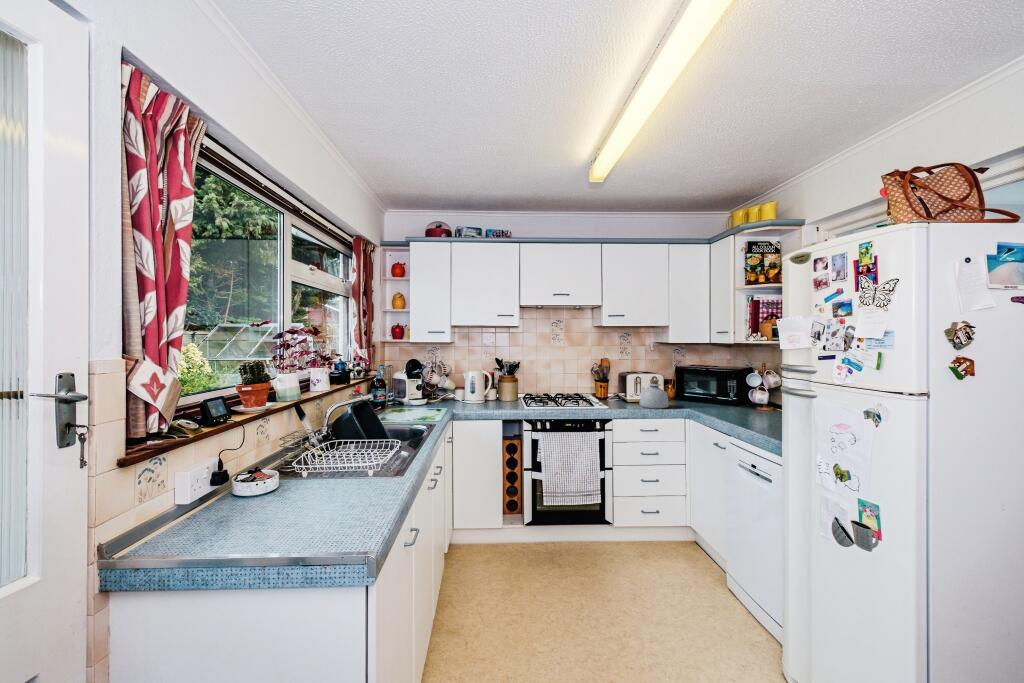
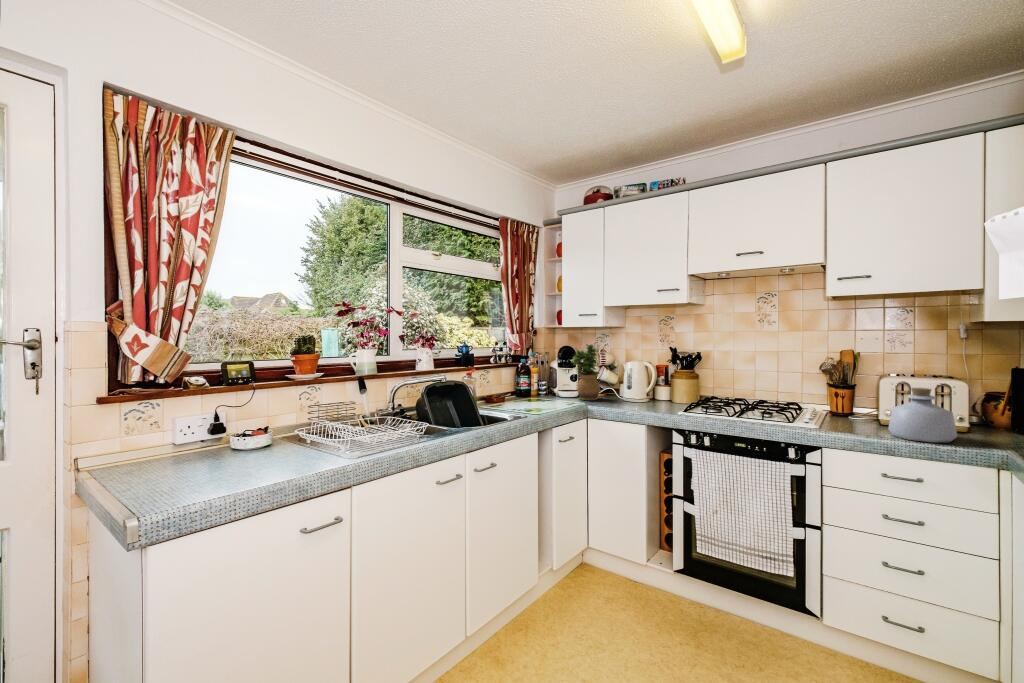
potted plant: none [425,357,450,406] -> present [572,344,600,400]

